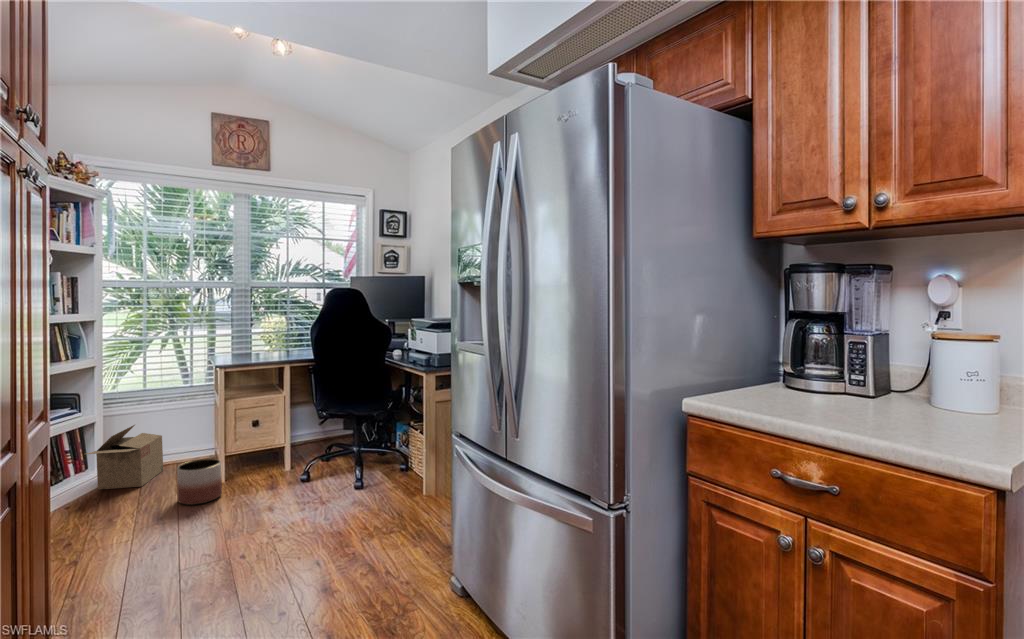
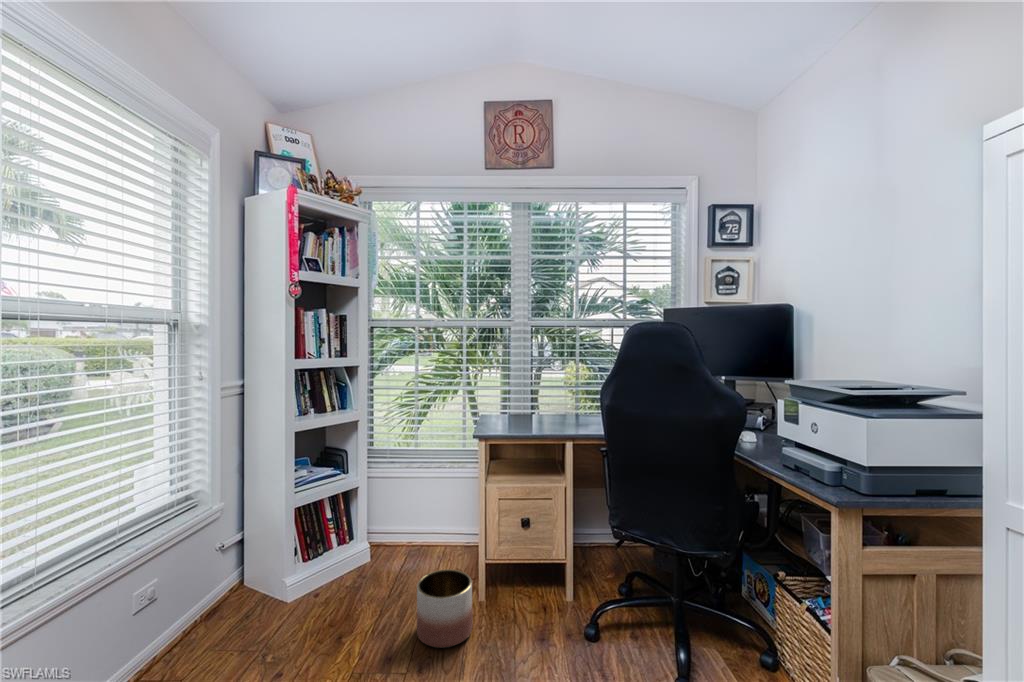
cardboard box: present [86,425,163,490] -> none [337,489,430,578]

